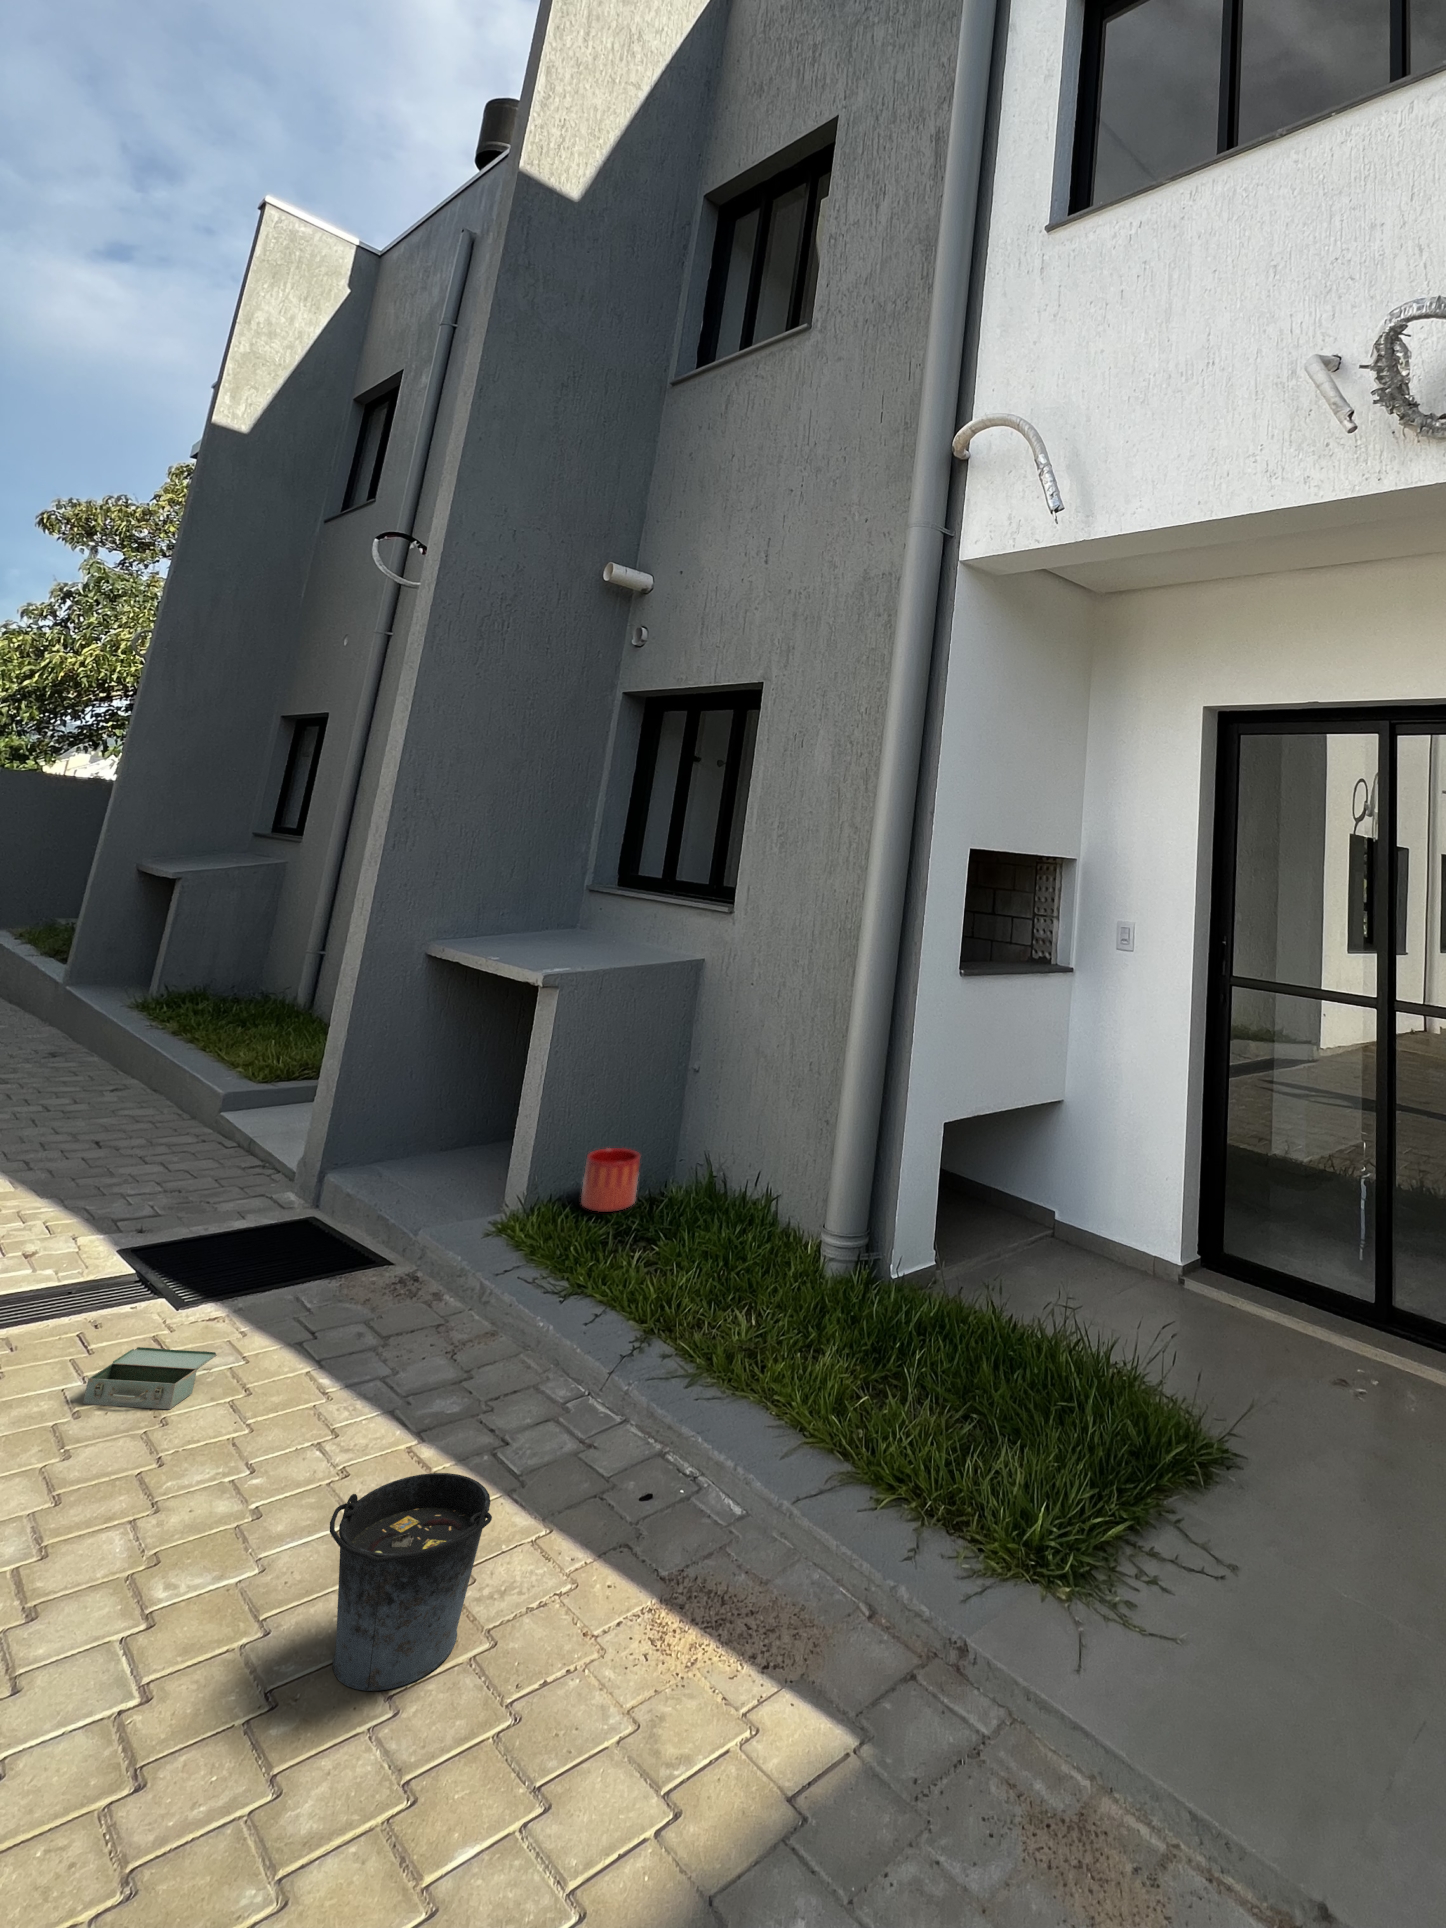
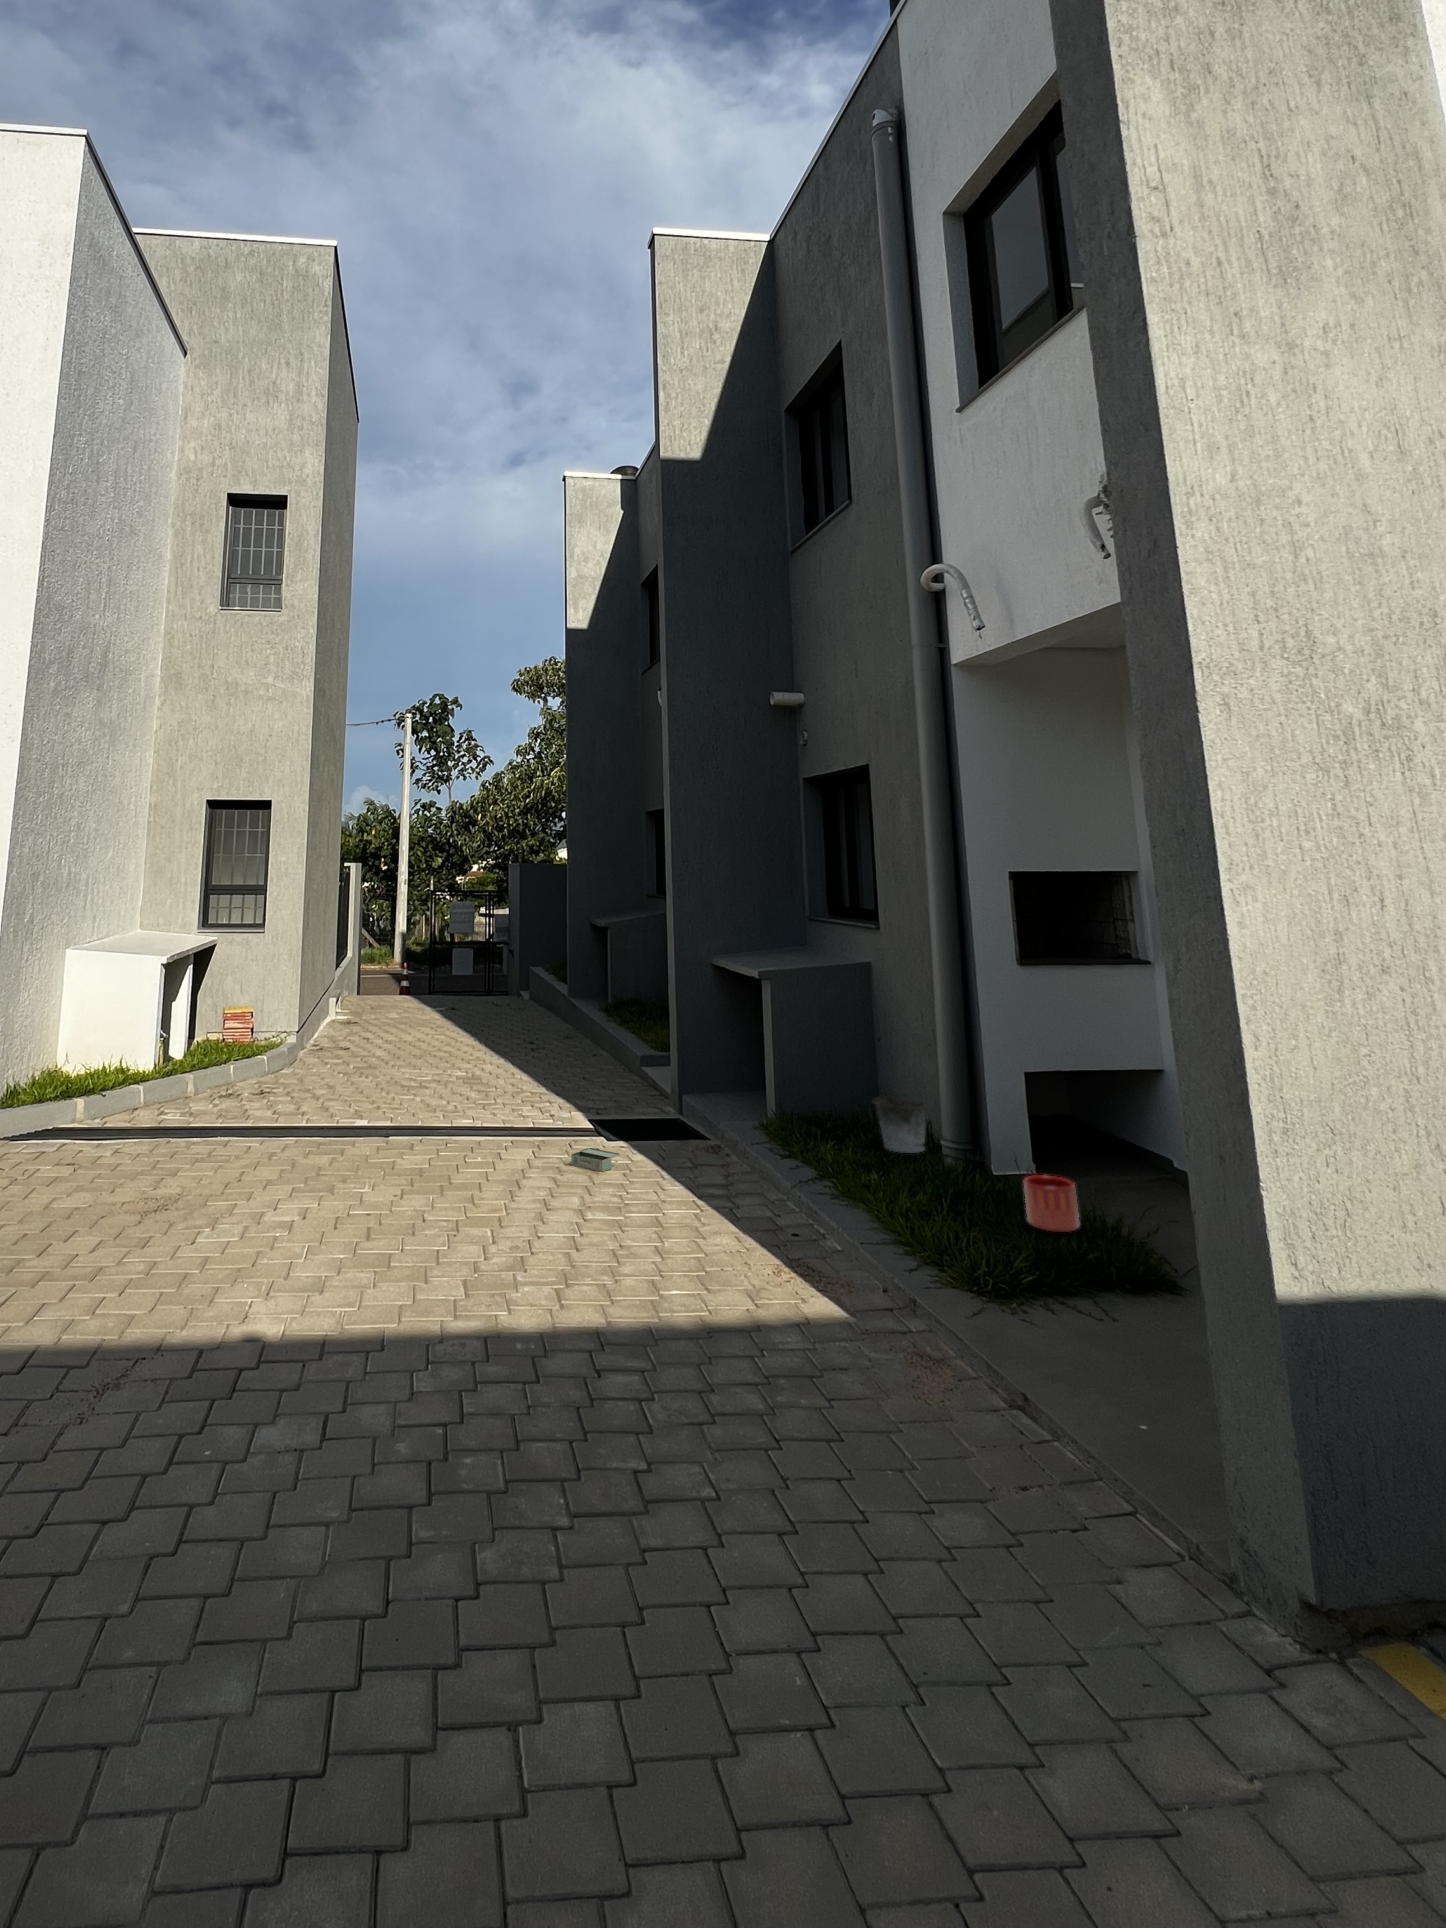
planter: present [581,1148,641,1212] -> present [1024,1175,1079,1232]
bucket: present [330,1473,492,1691] -> present [874,1094,926,1153]

